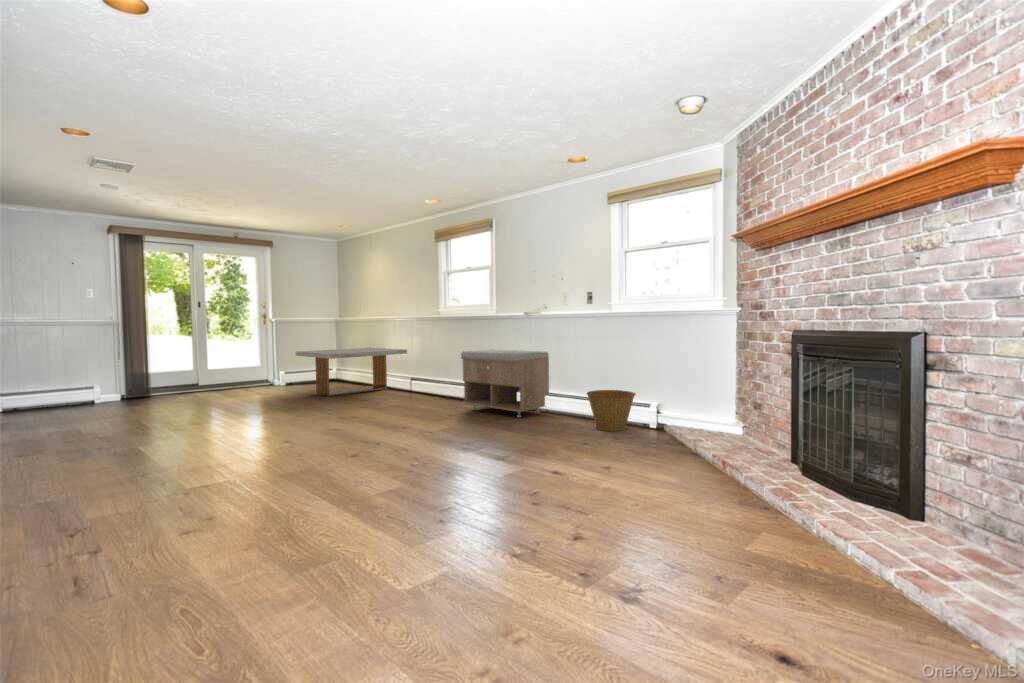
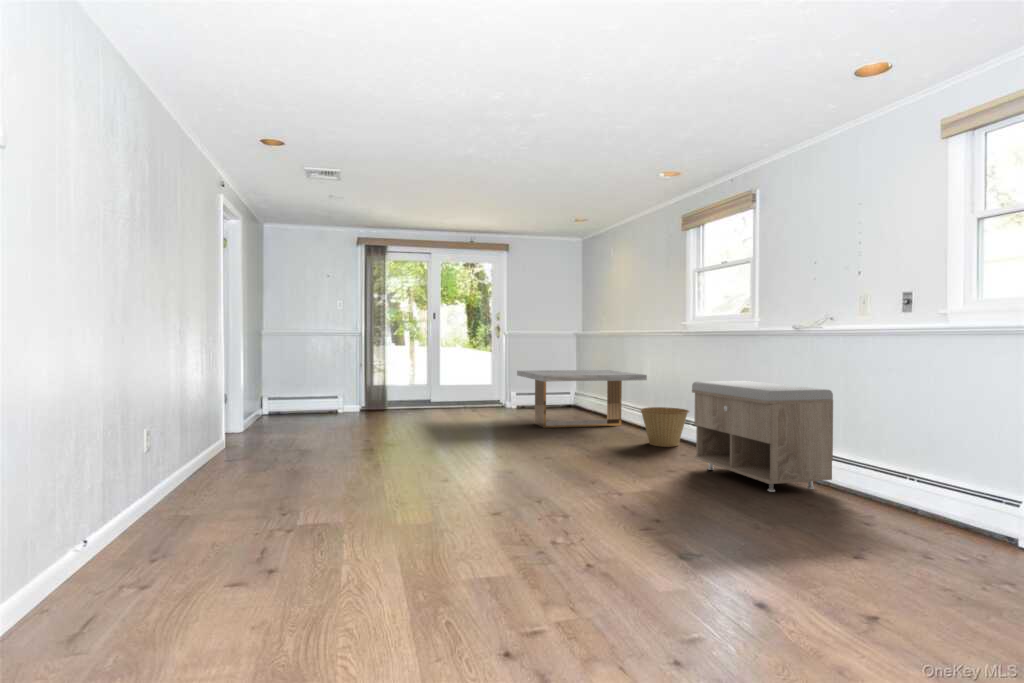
basket: present [587,390,636,431] -> present [641,407,689,447]

